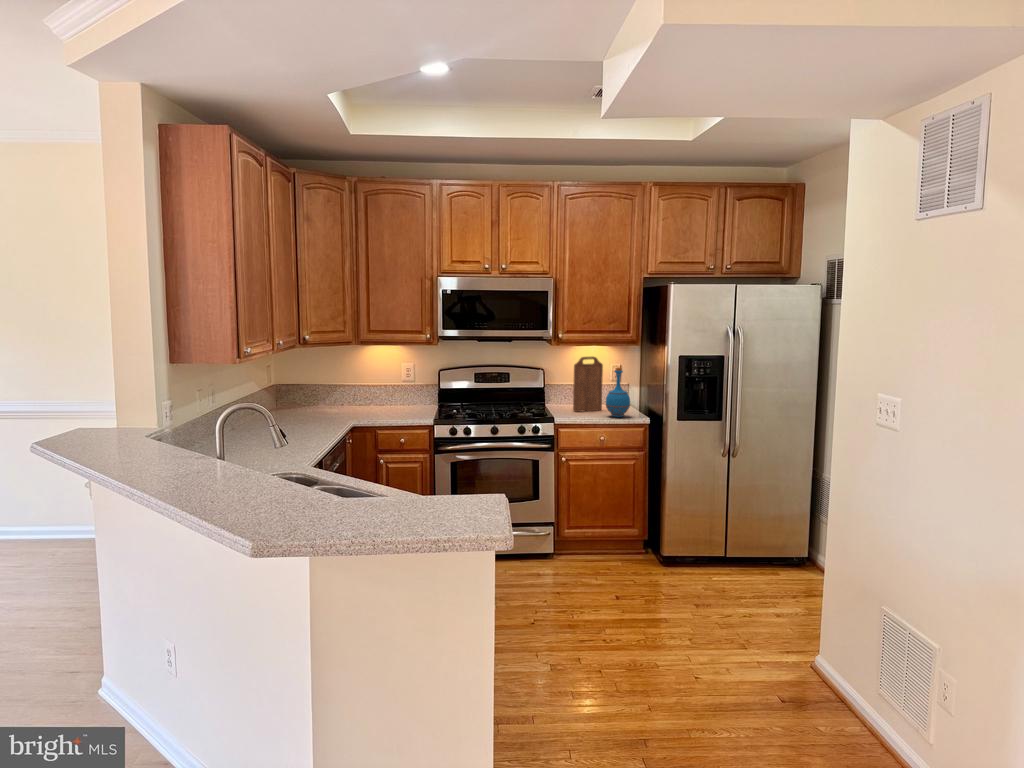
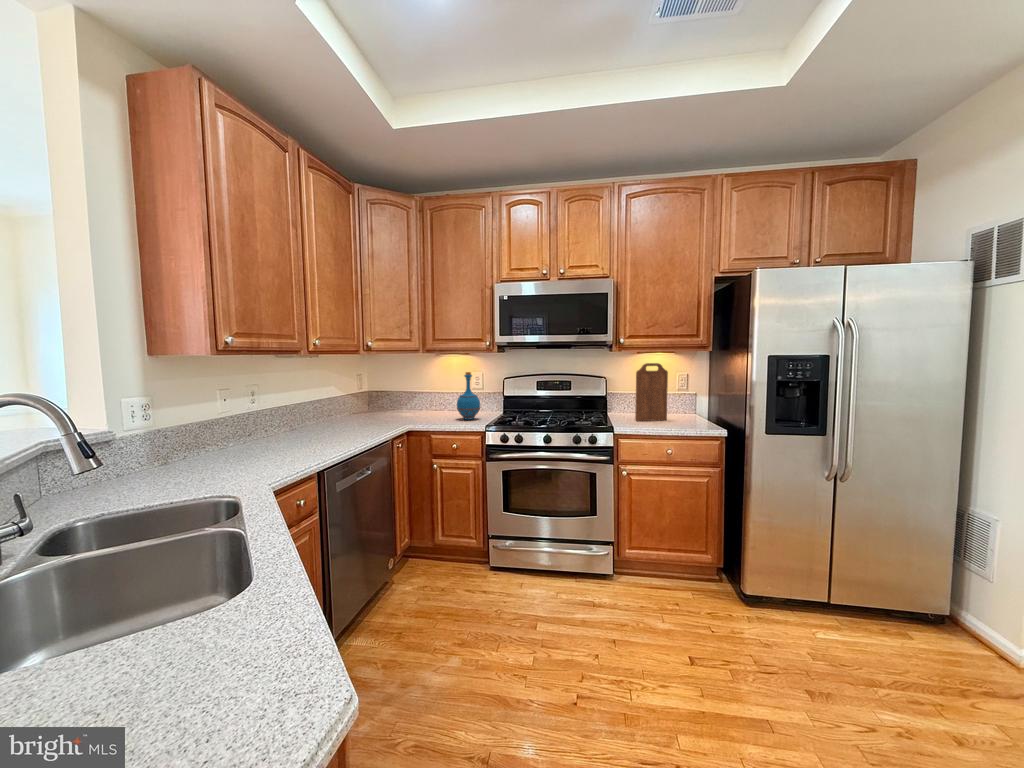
bottle: present [606,368,630,417] -> present [457,372,480,420]

